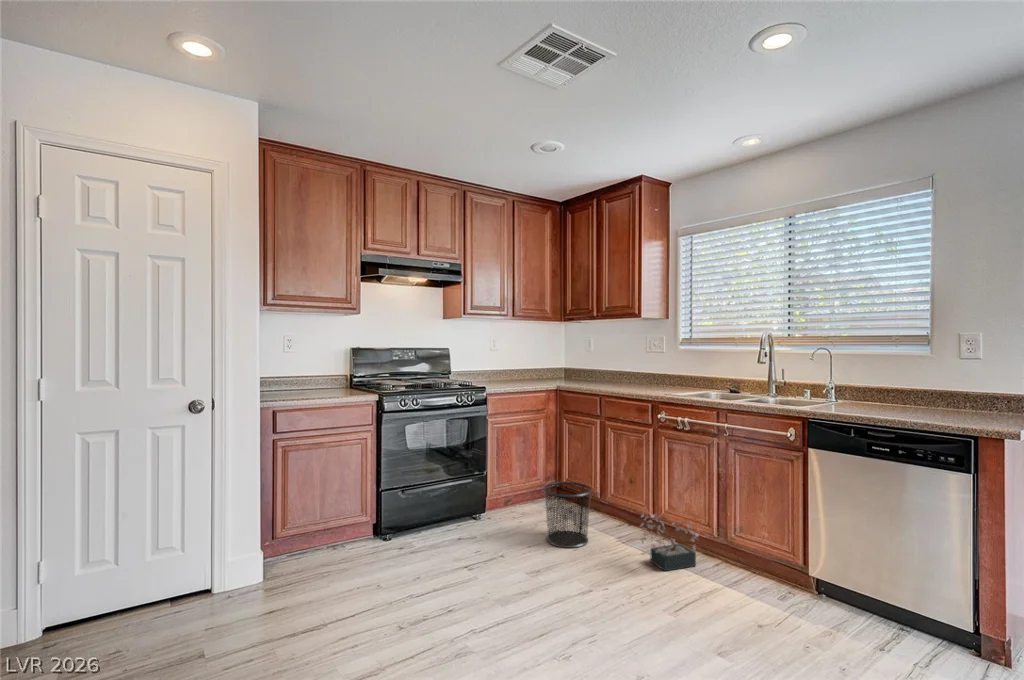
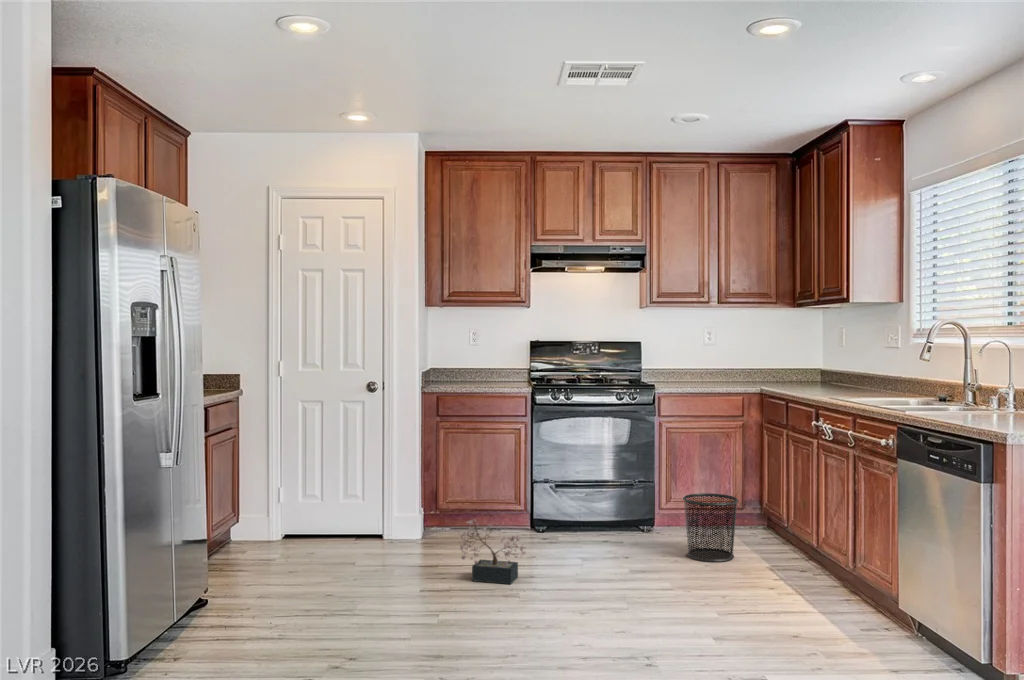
decorative plant: present [640,514,699,571] -> present [459,519,526,584]

